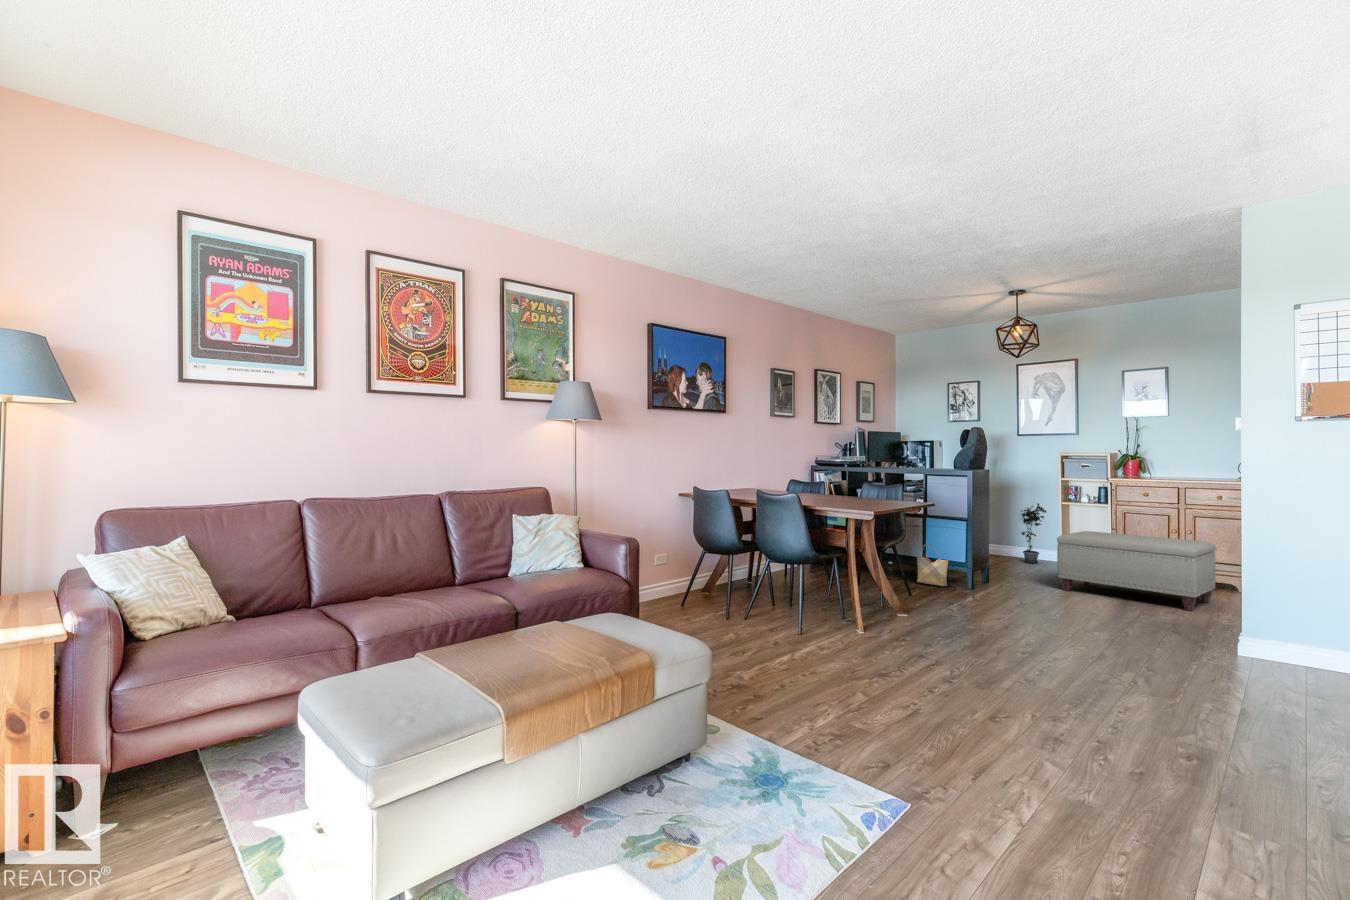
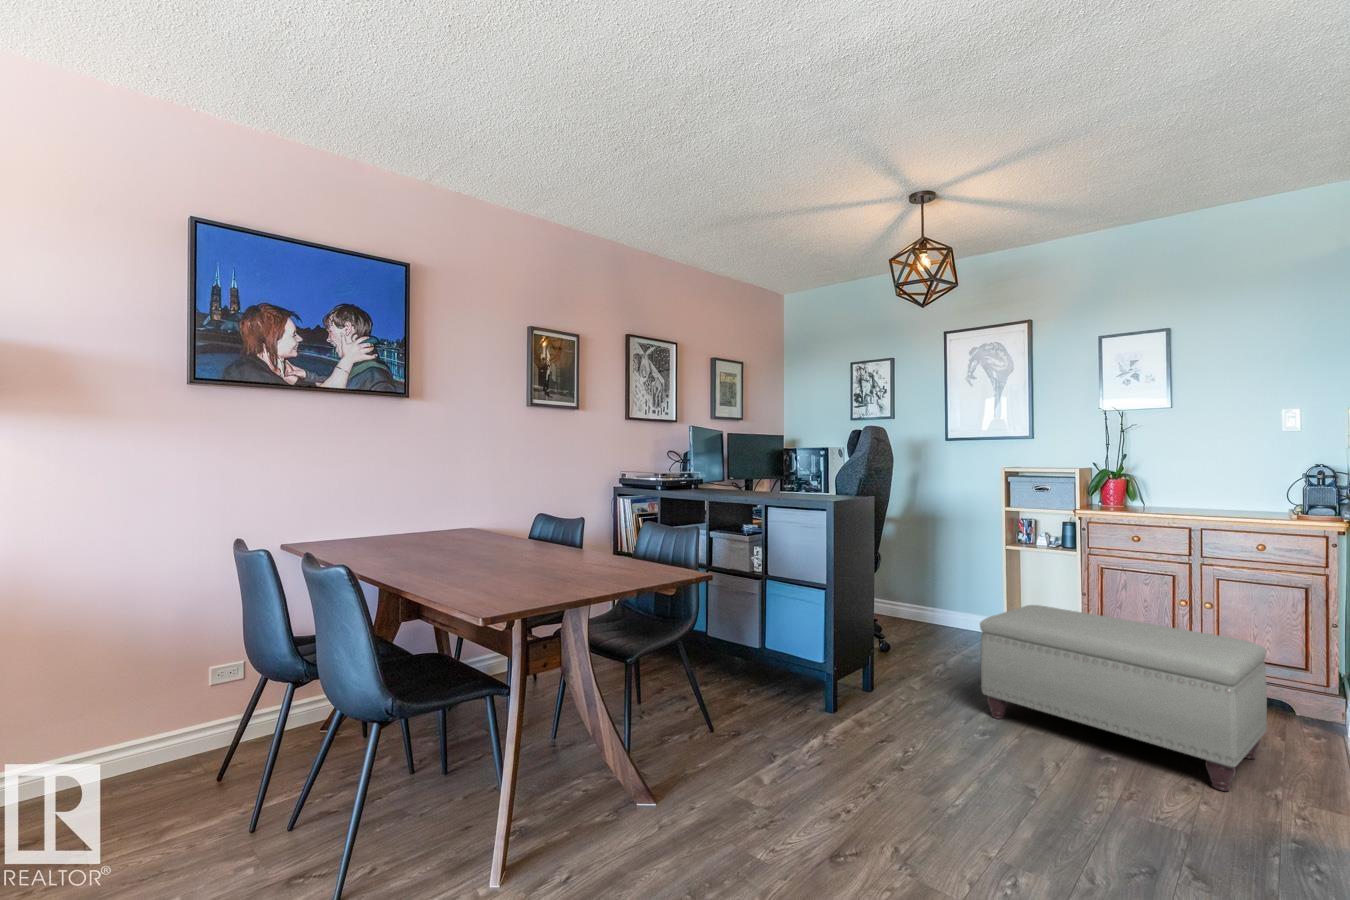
potted plant: present [1021,503,1046,563] -> none [940,546,984,641]
woven basket: present [917,543,949,586] -> none [743,626,794,706]

